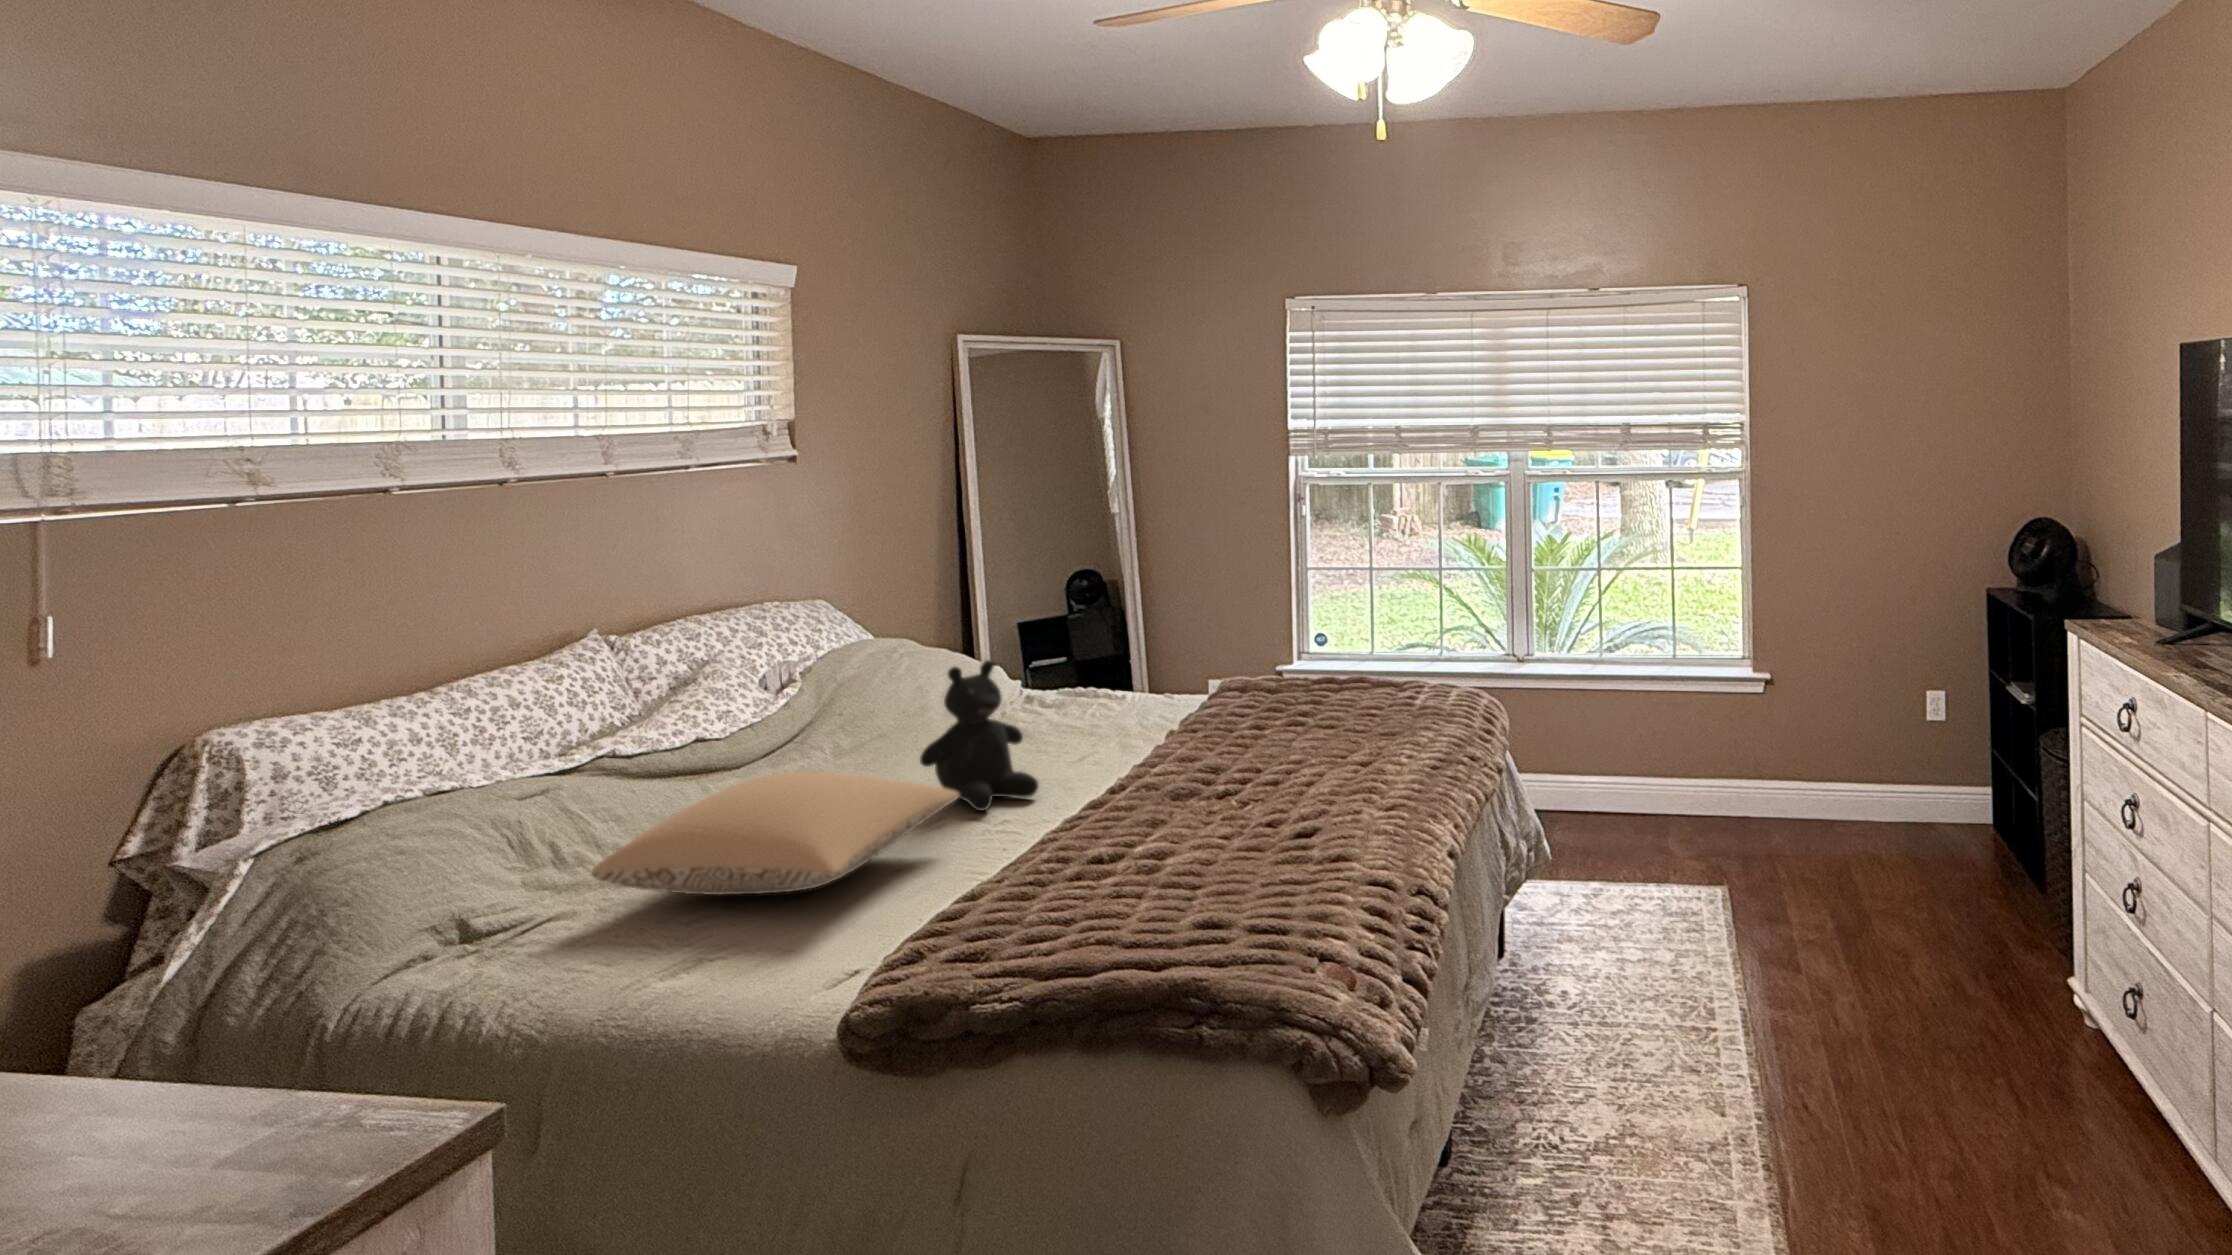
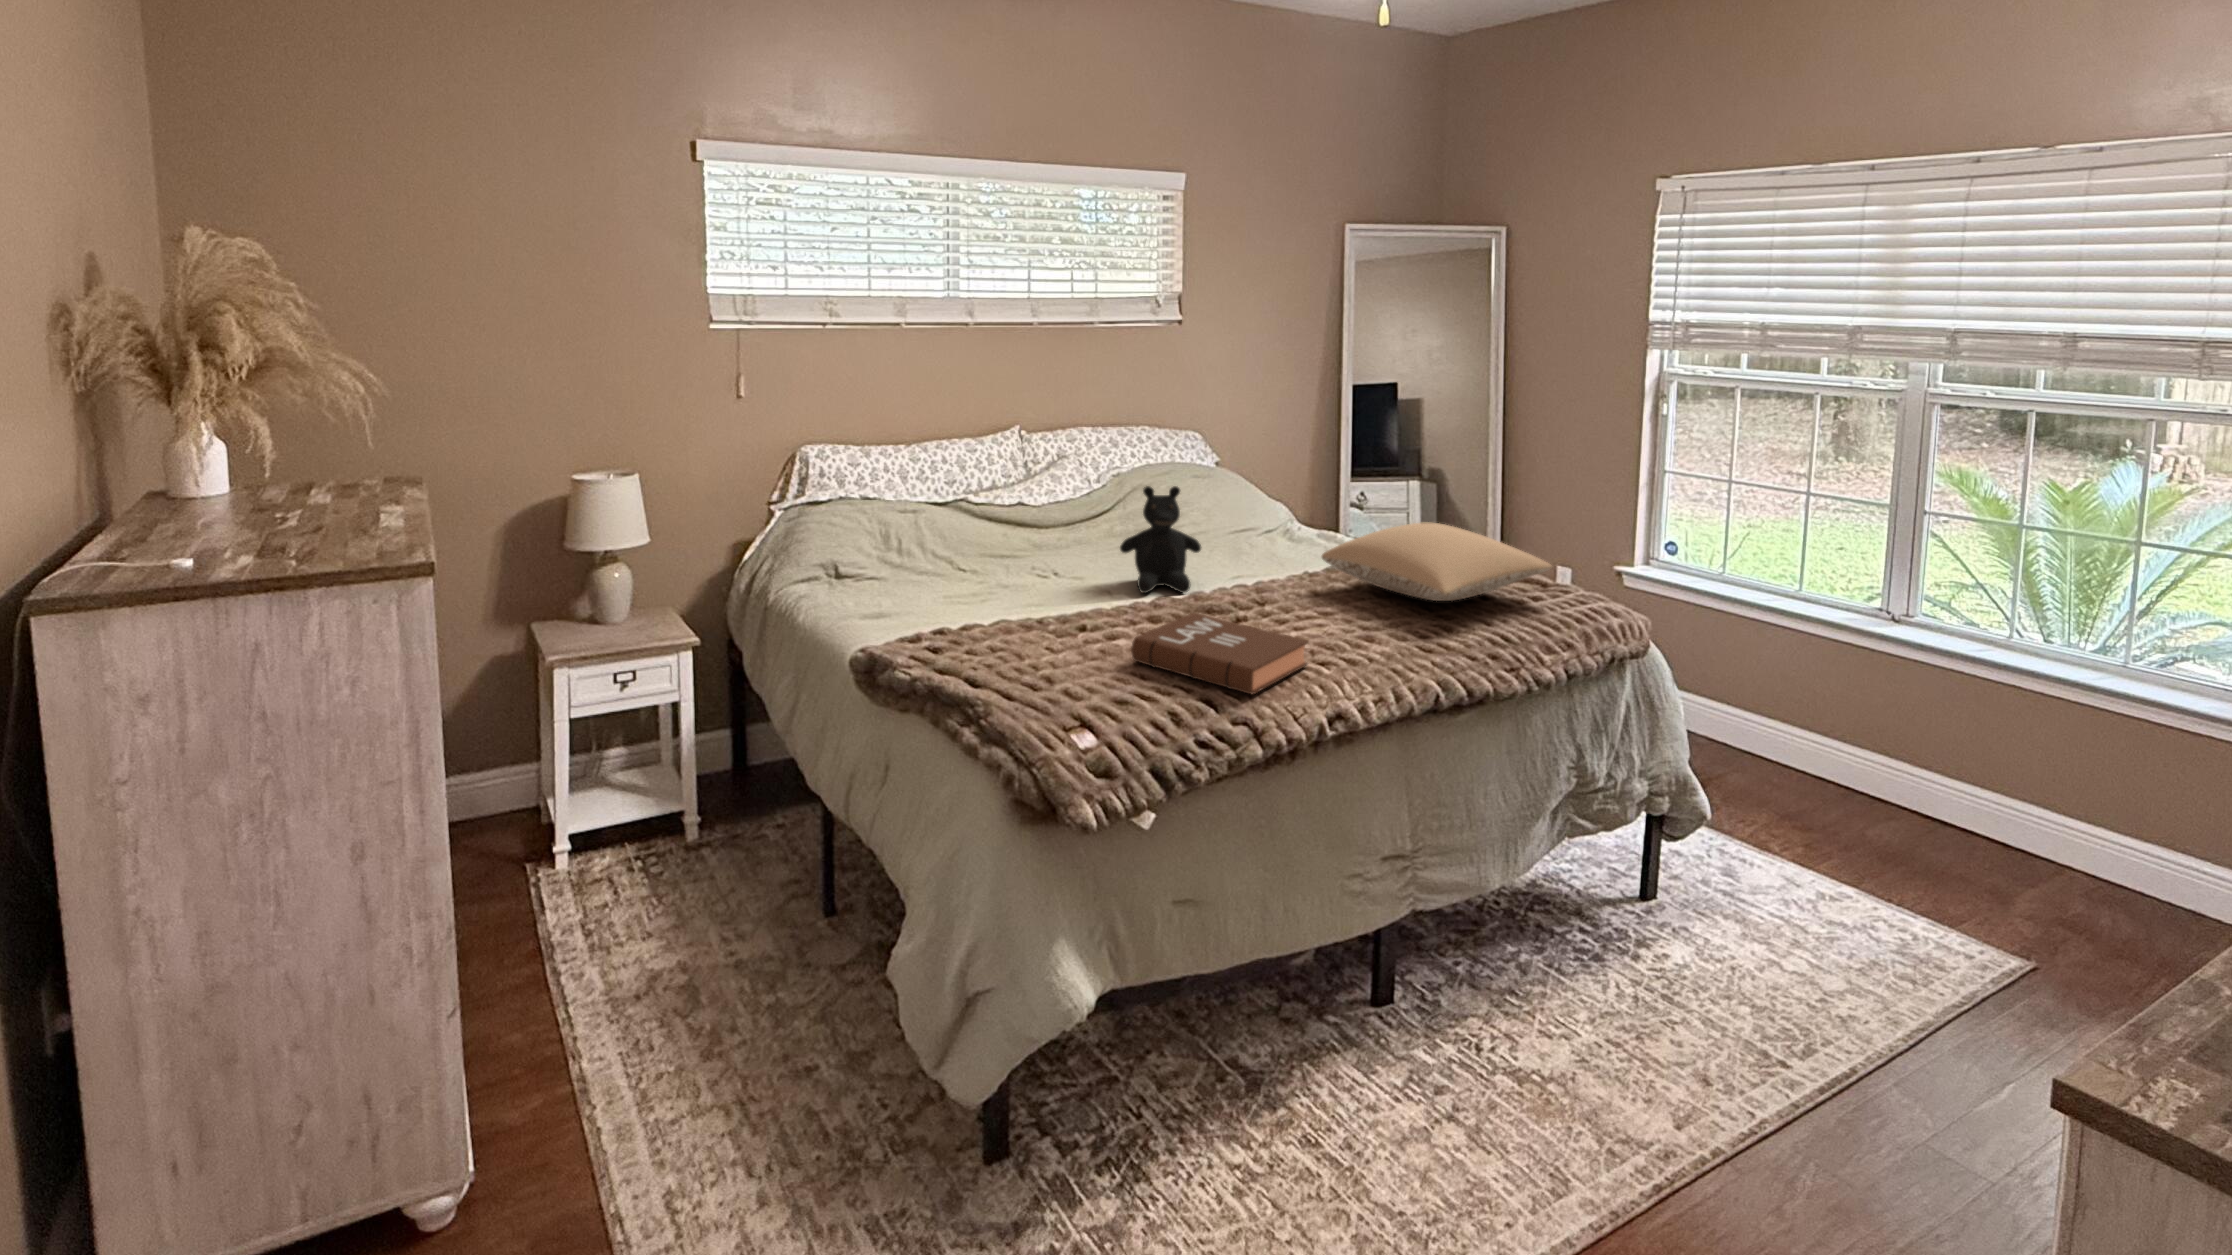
pillow: present [591,772,960,895] -> present [1322,522,1552,601]
book: none [1183,773,1364,855] -> present [1131,613,1308,694]

